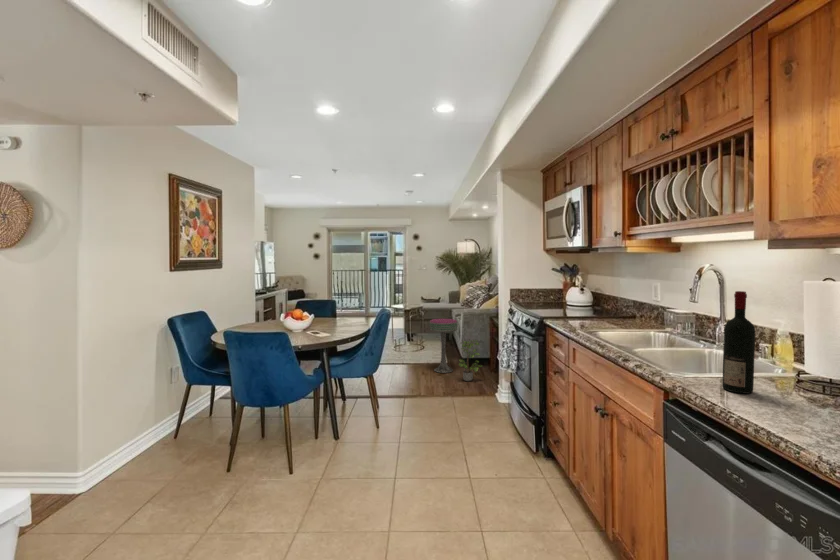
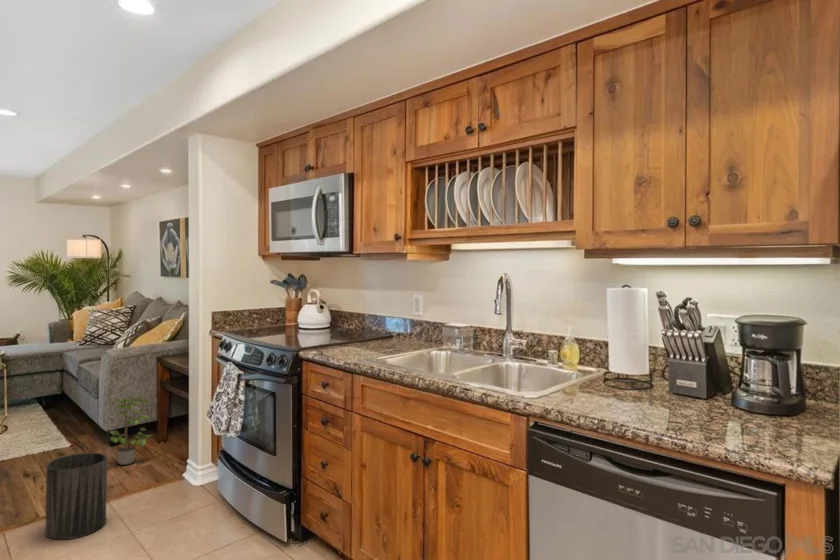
wine bottle: present [722,291,755,394] -> none [581,301,609,405]
bar stool: present [430,319,457,373] -> none [43,365,100,461]
trash can: none [416,368,445,414] -> present [45,452,107,539]

